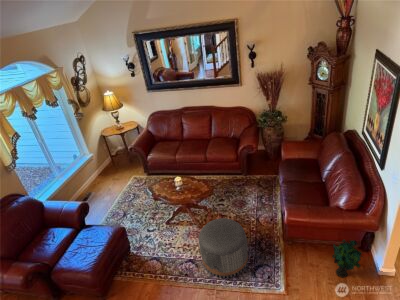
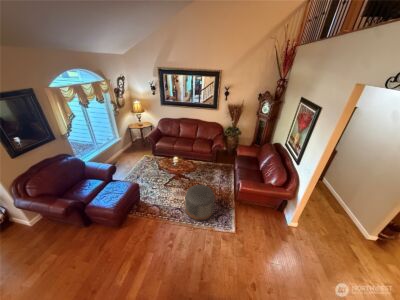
decorative plant: present [332,240,362,278] -> none [263,203,283,227]

